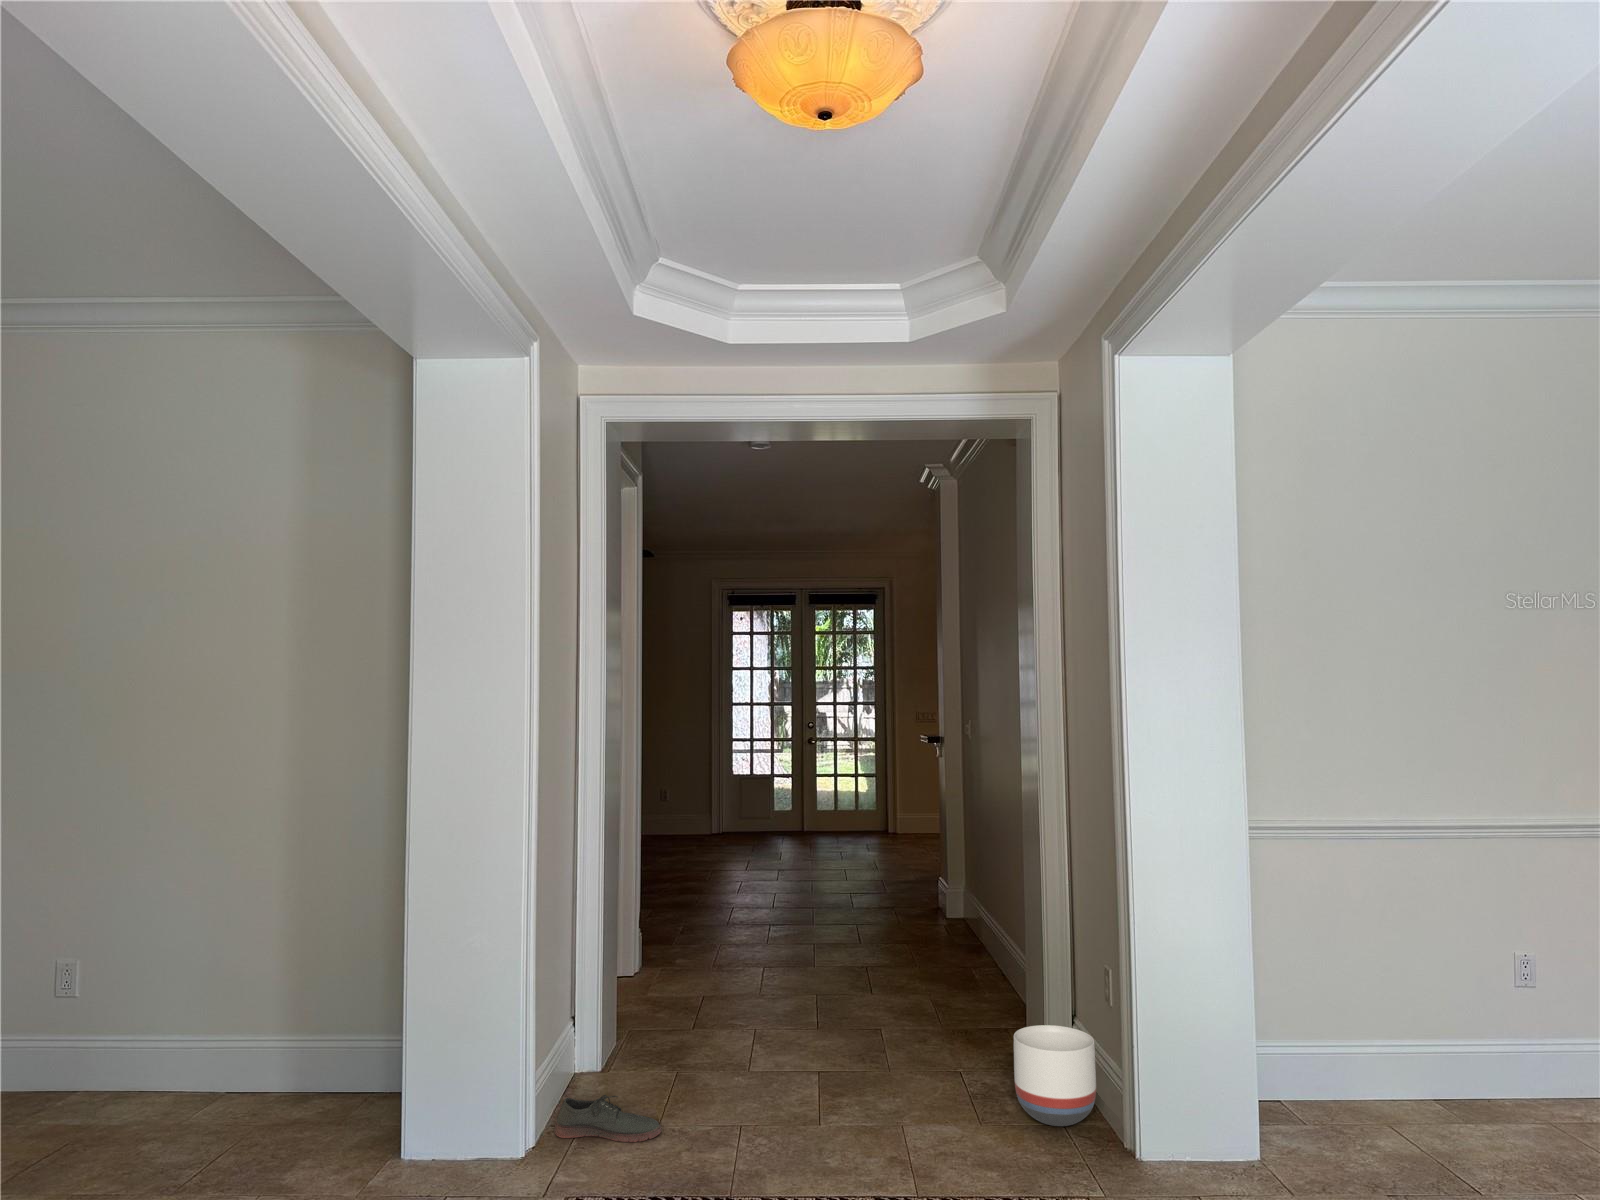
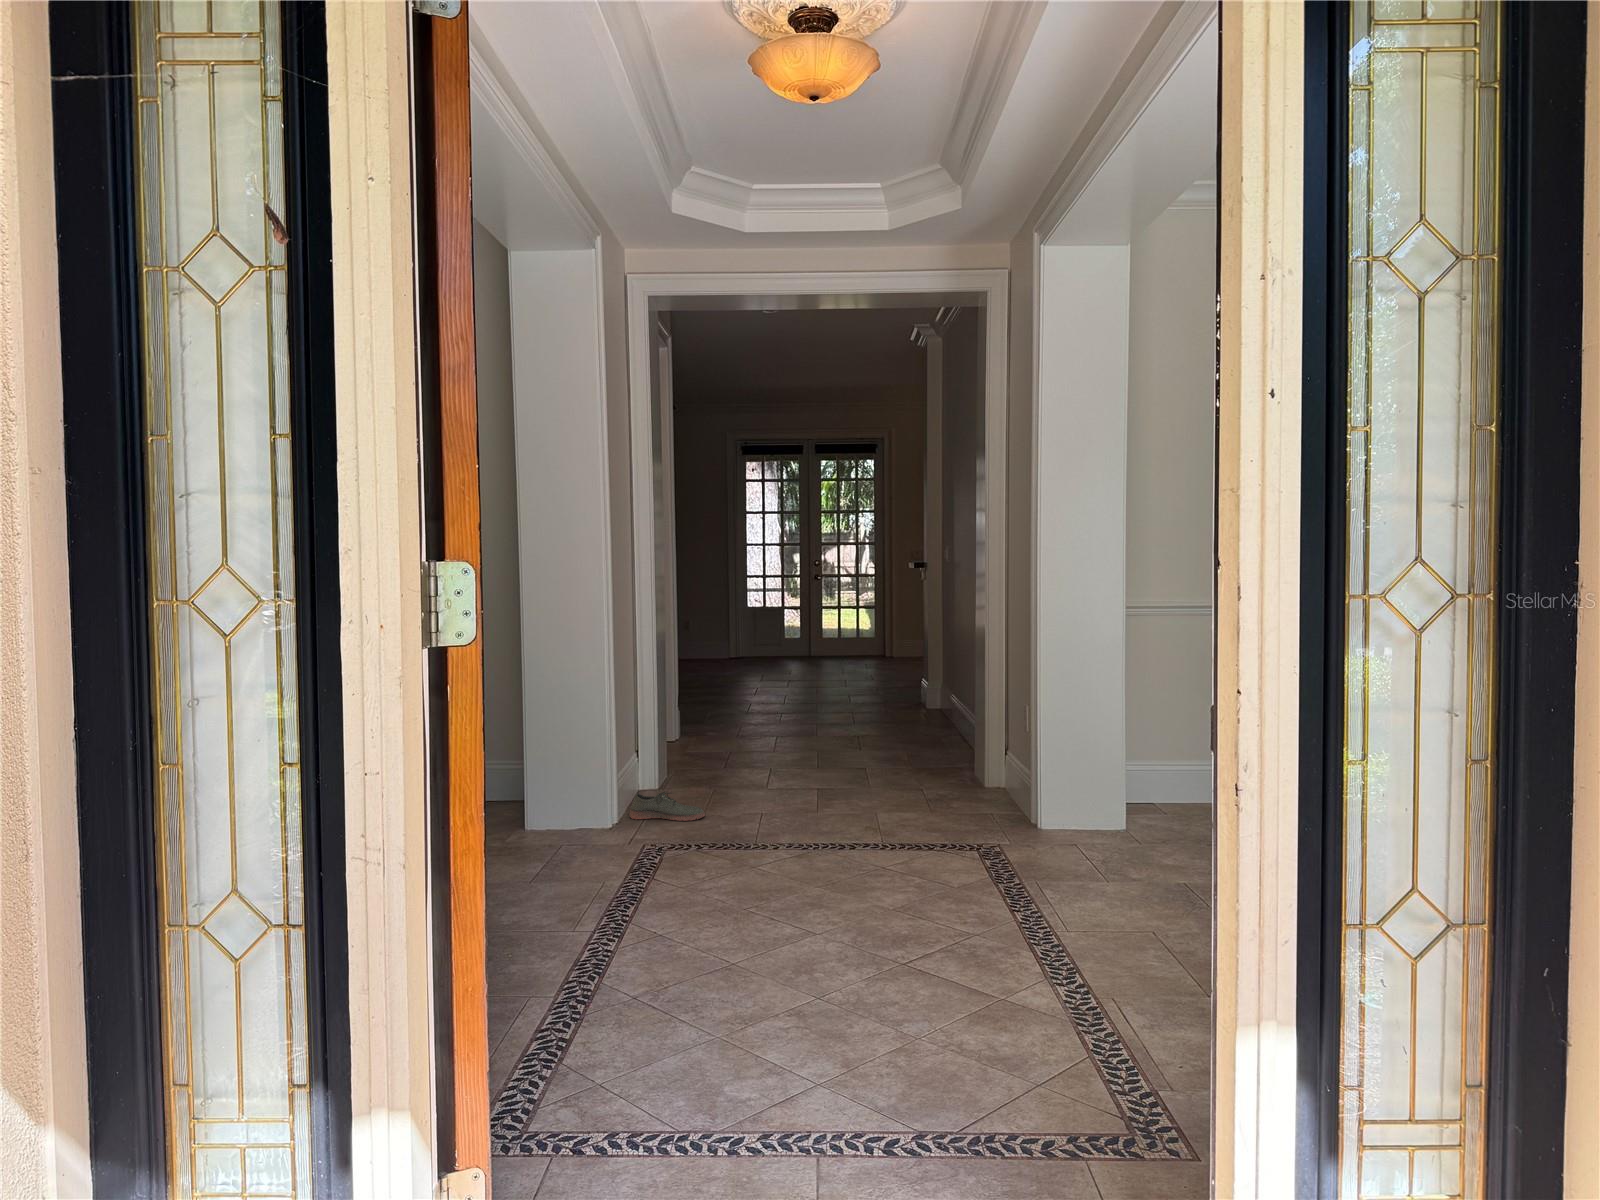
planter: present [1014,1025,1096,1126] -> none [958,749,1015,813]

